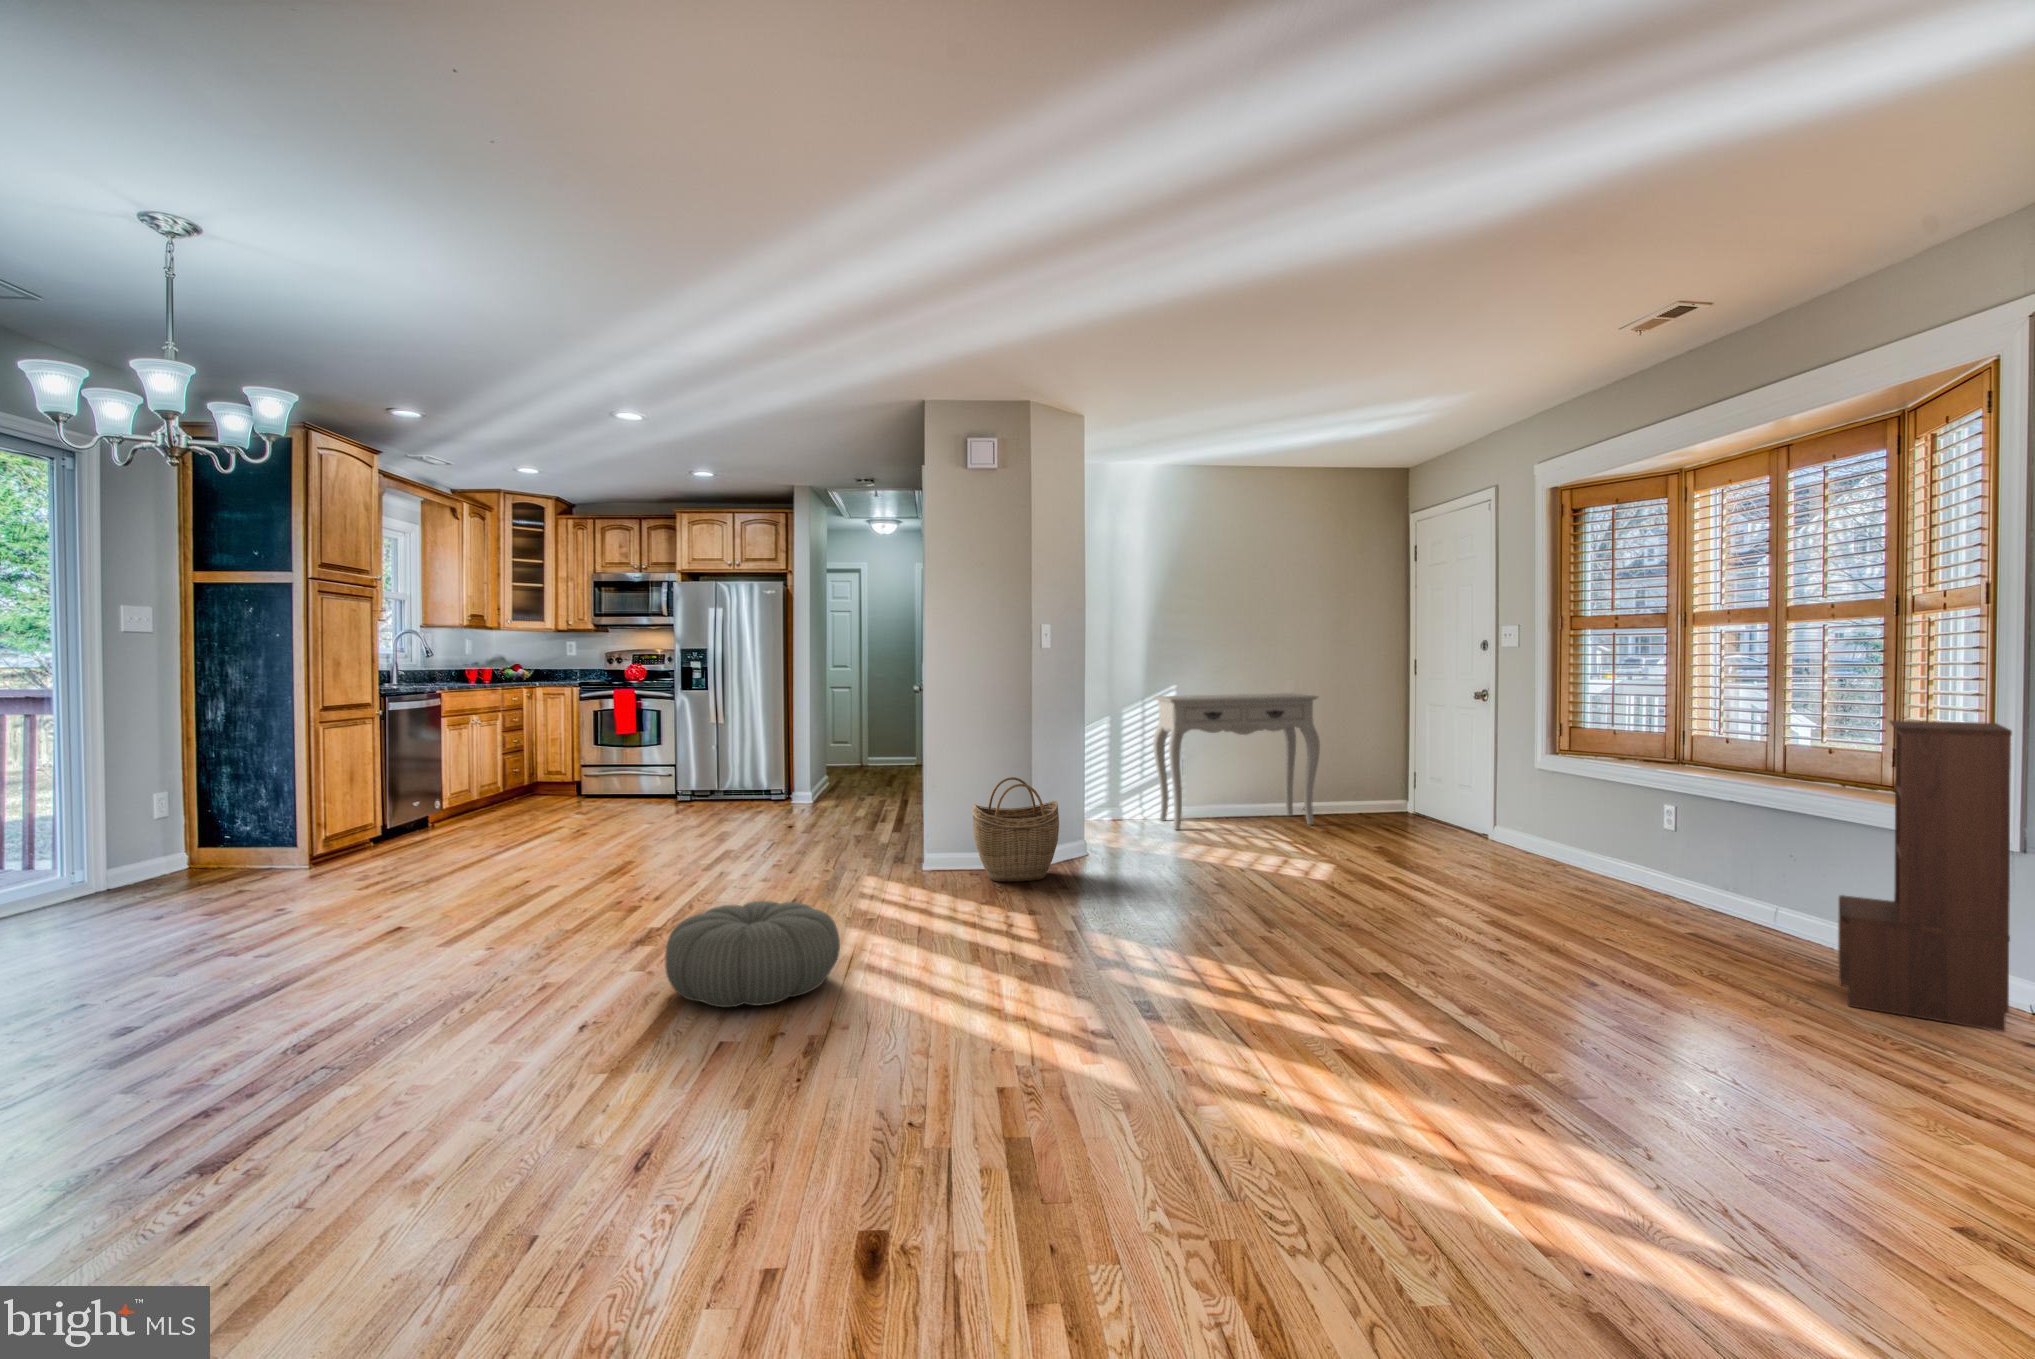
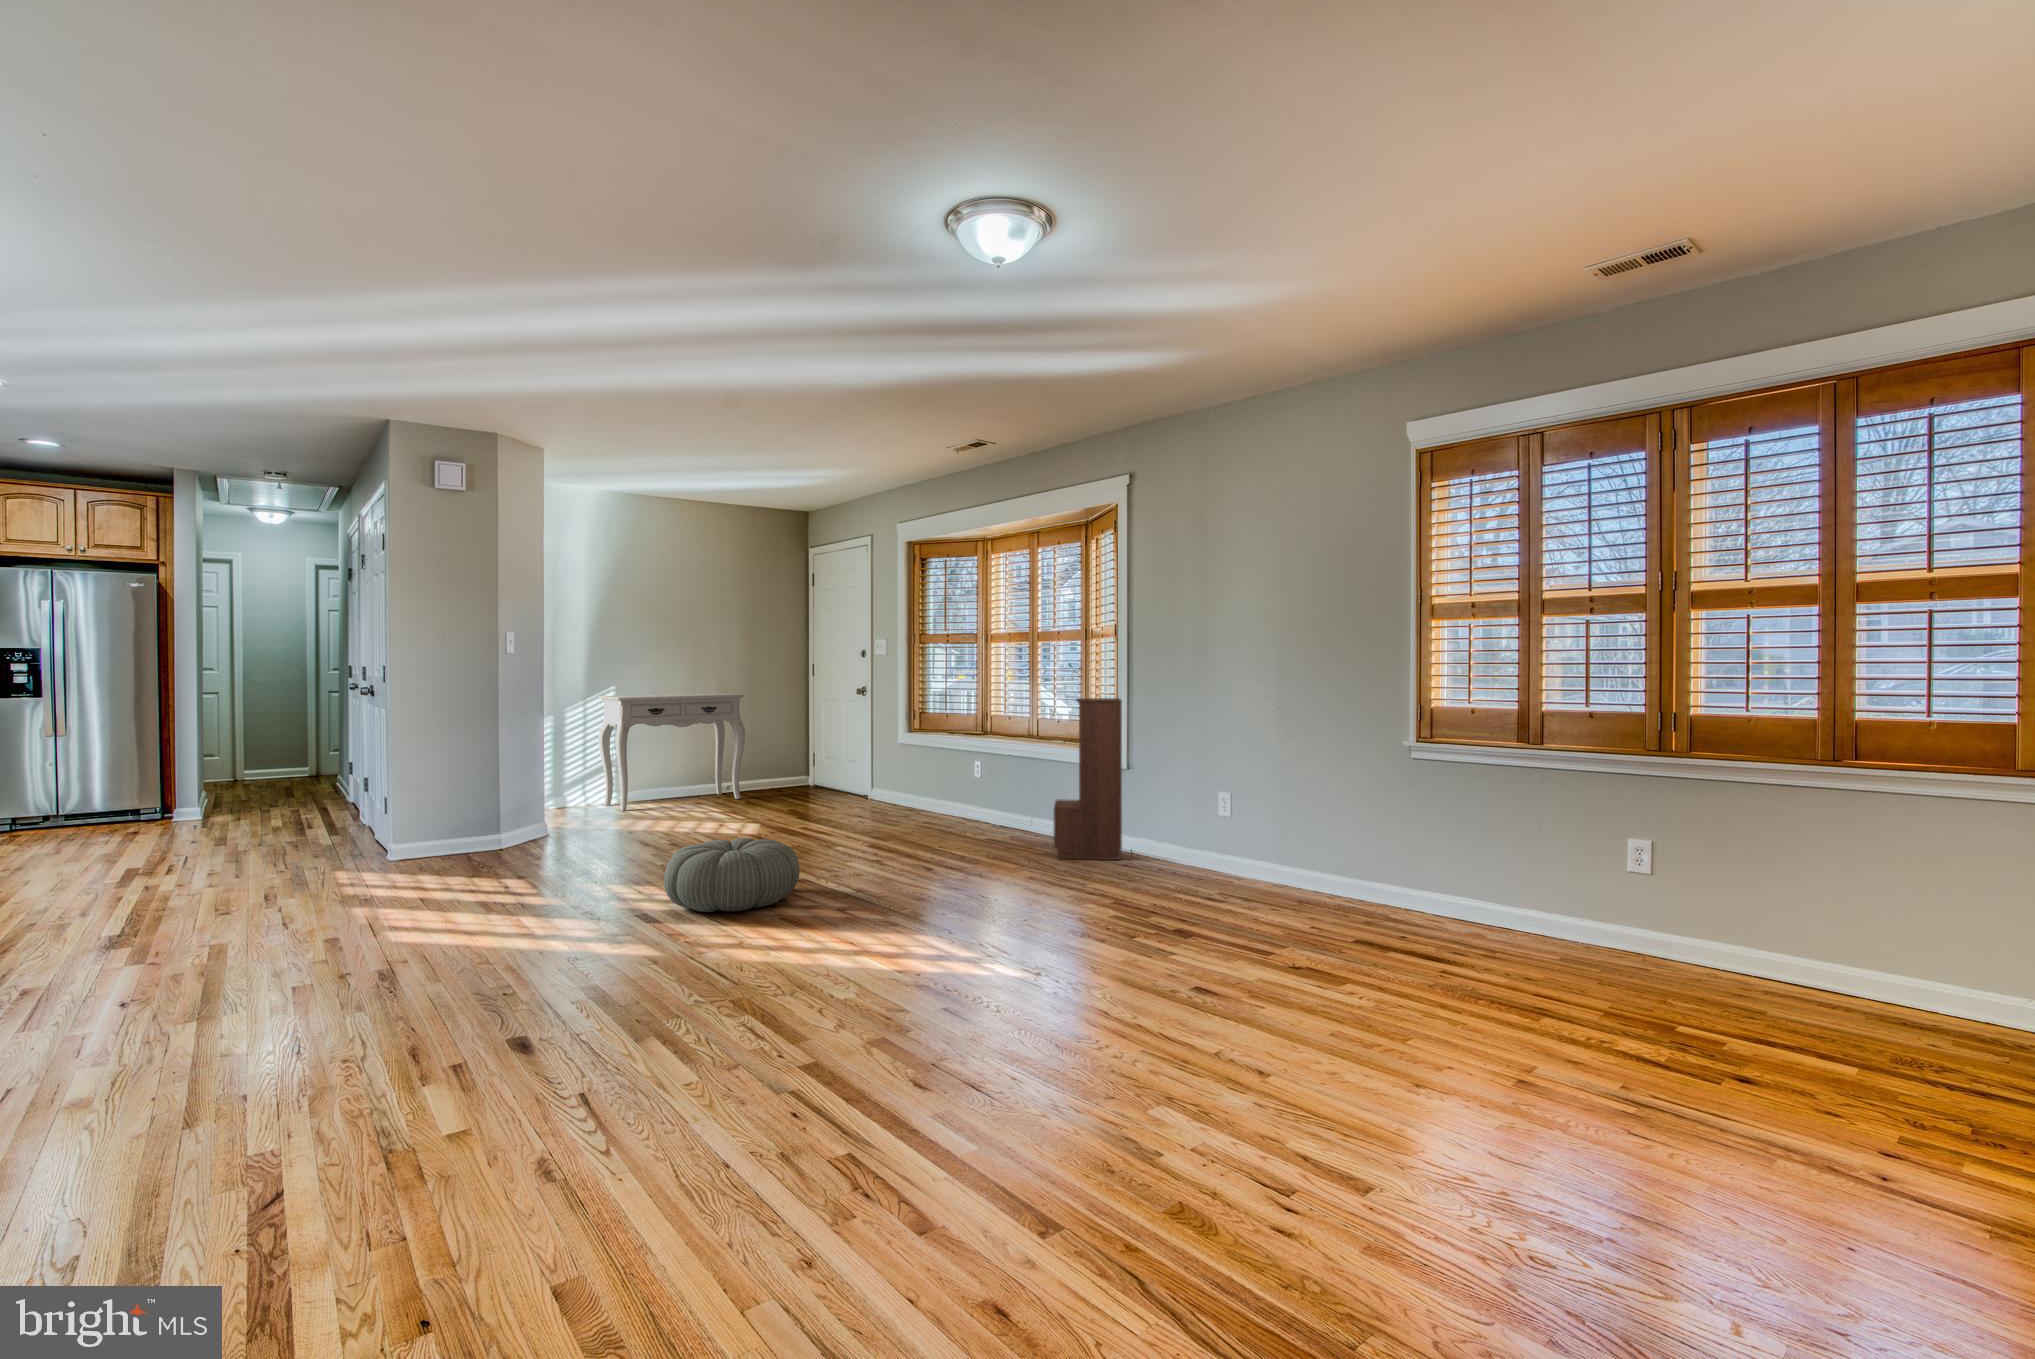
woven basket: present [973,777,1059,882] -> none [433,767,524,861]
pouf: present [665,901,840,1007] -> present [664,838,800,912]

